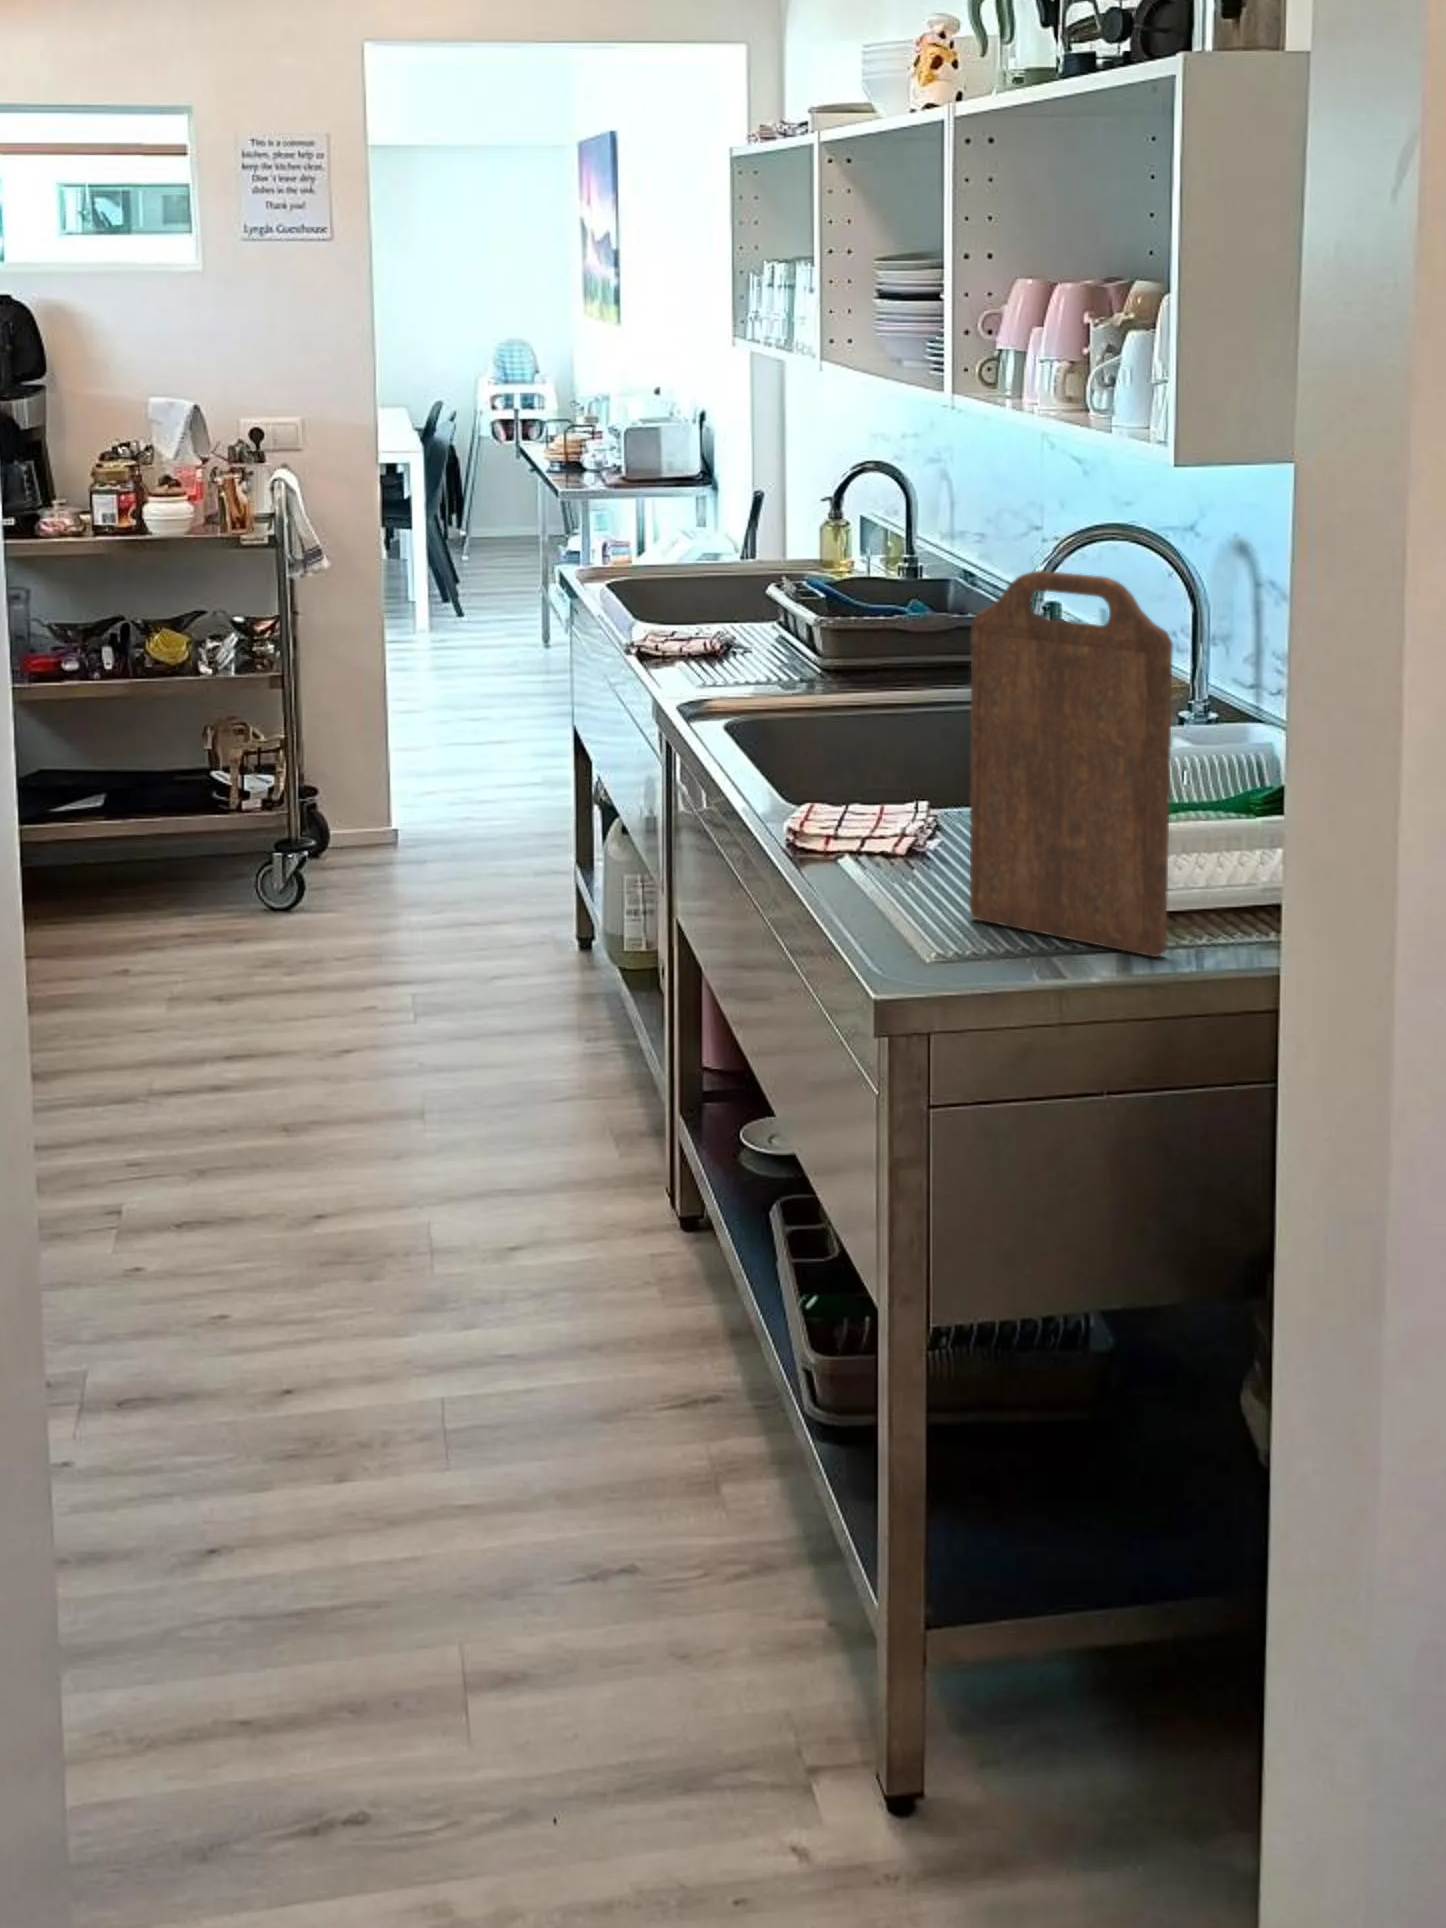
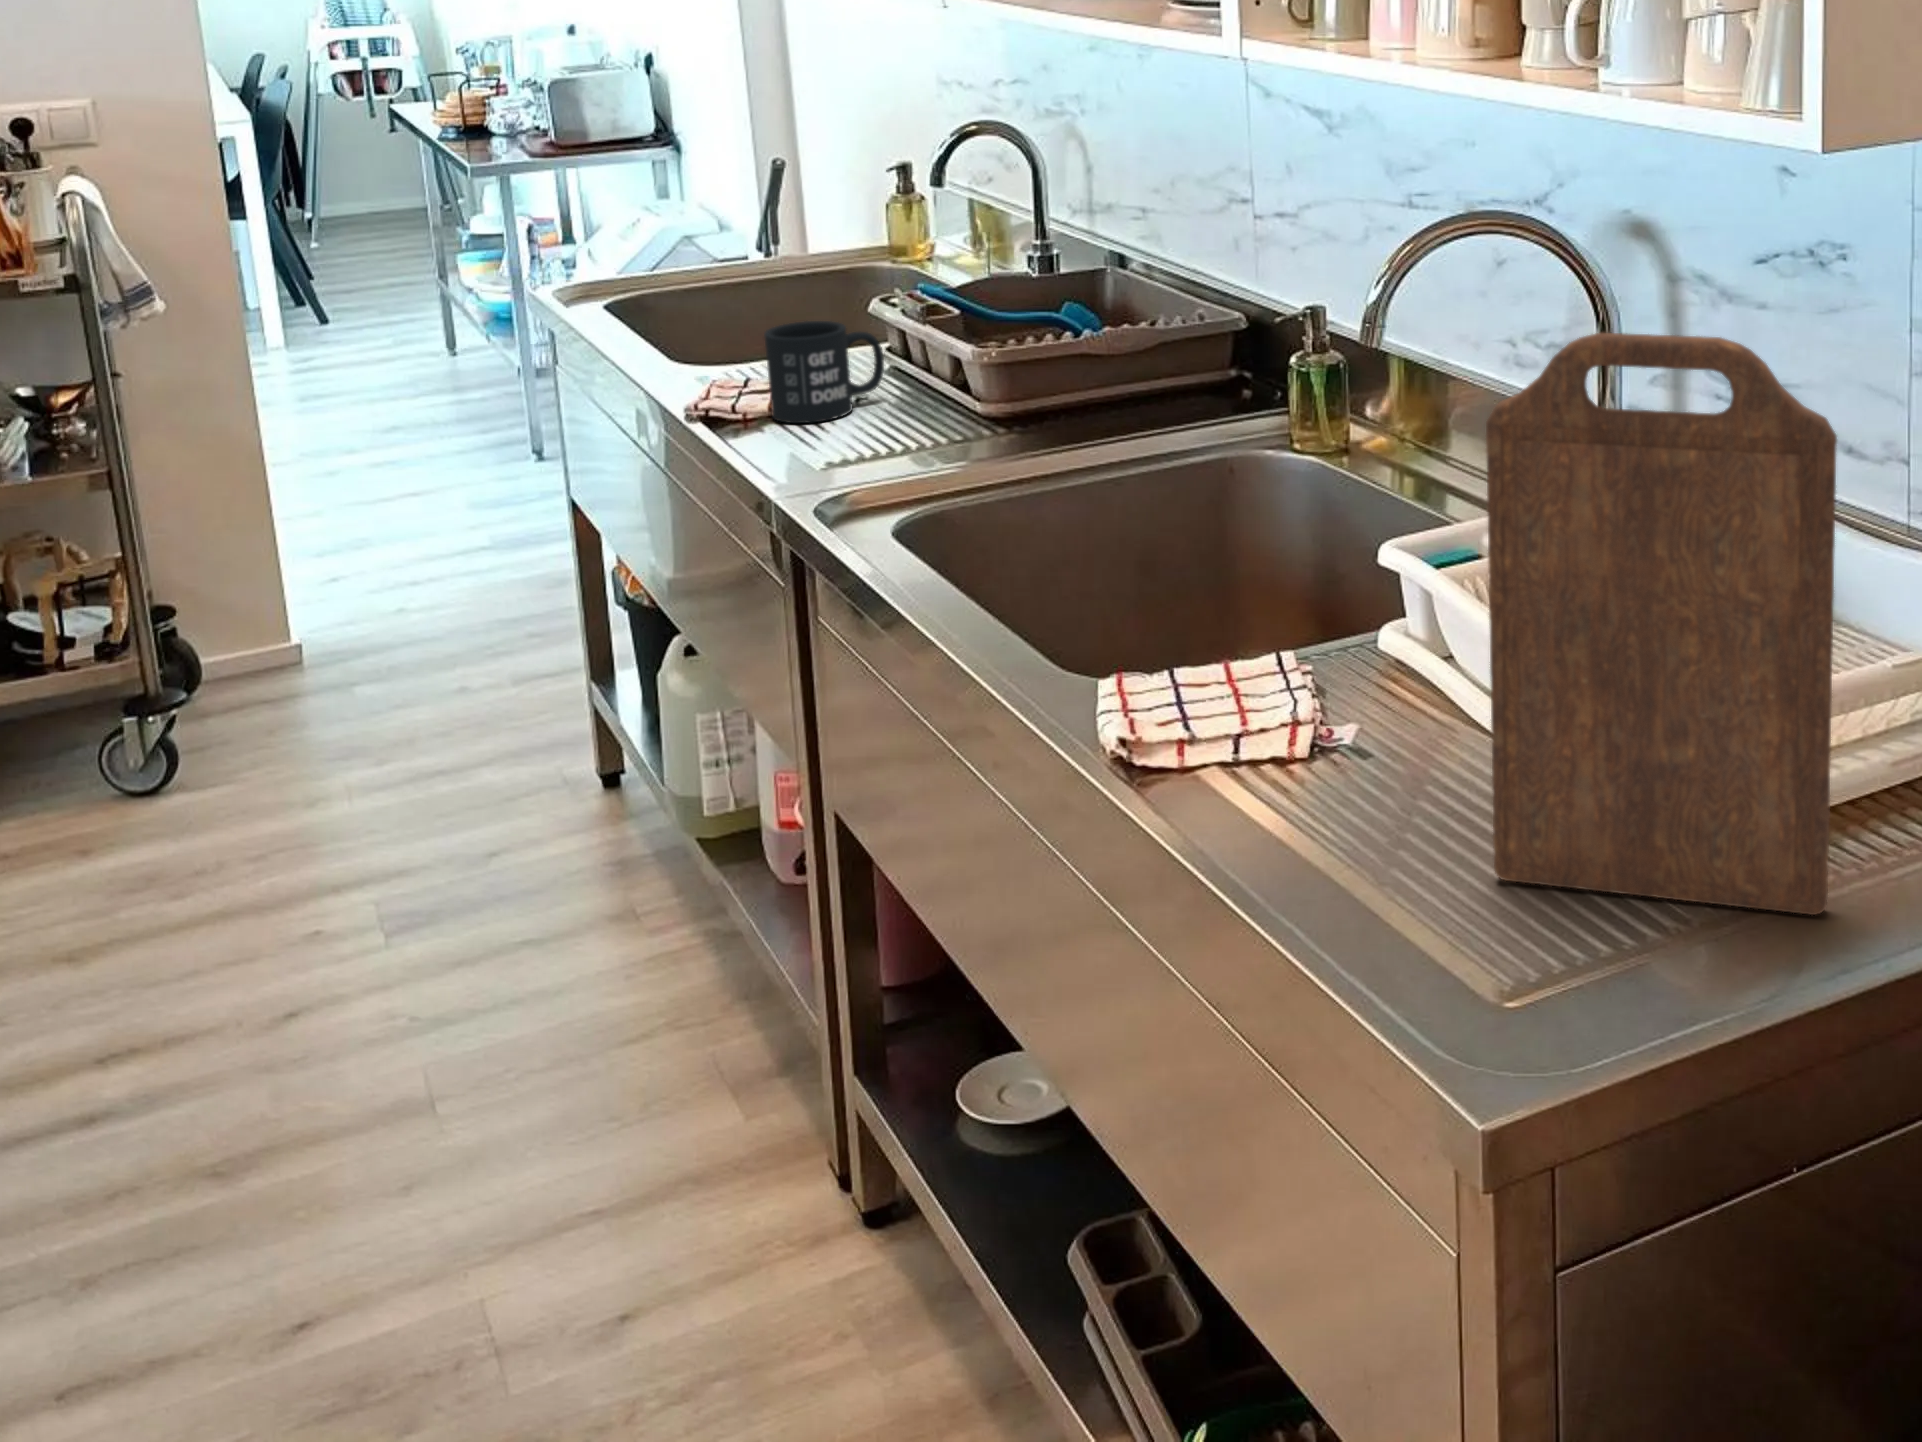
mug: none [679,589,761,659] -> present [764,321,884,423]

